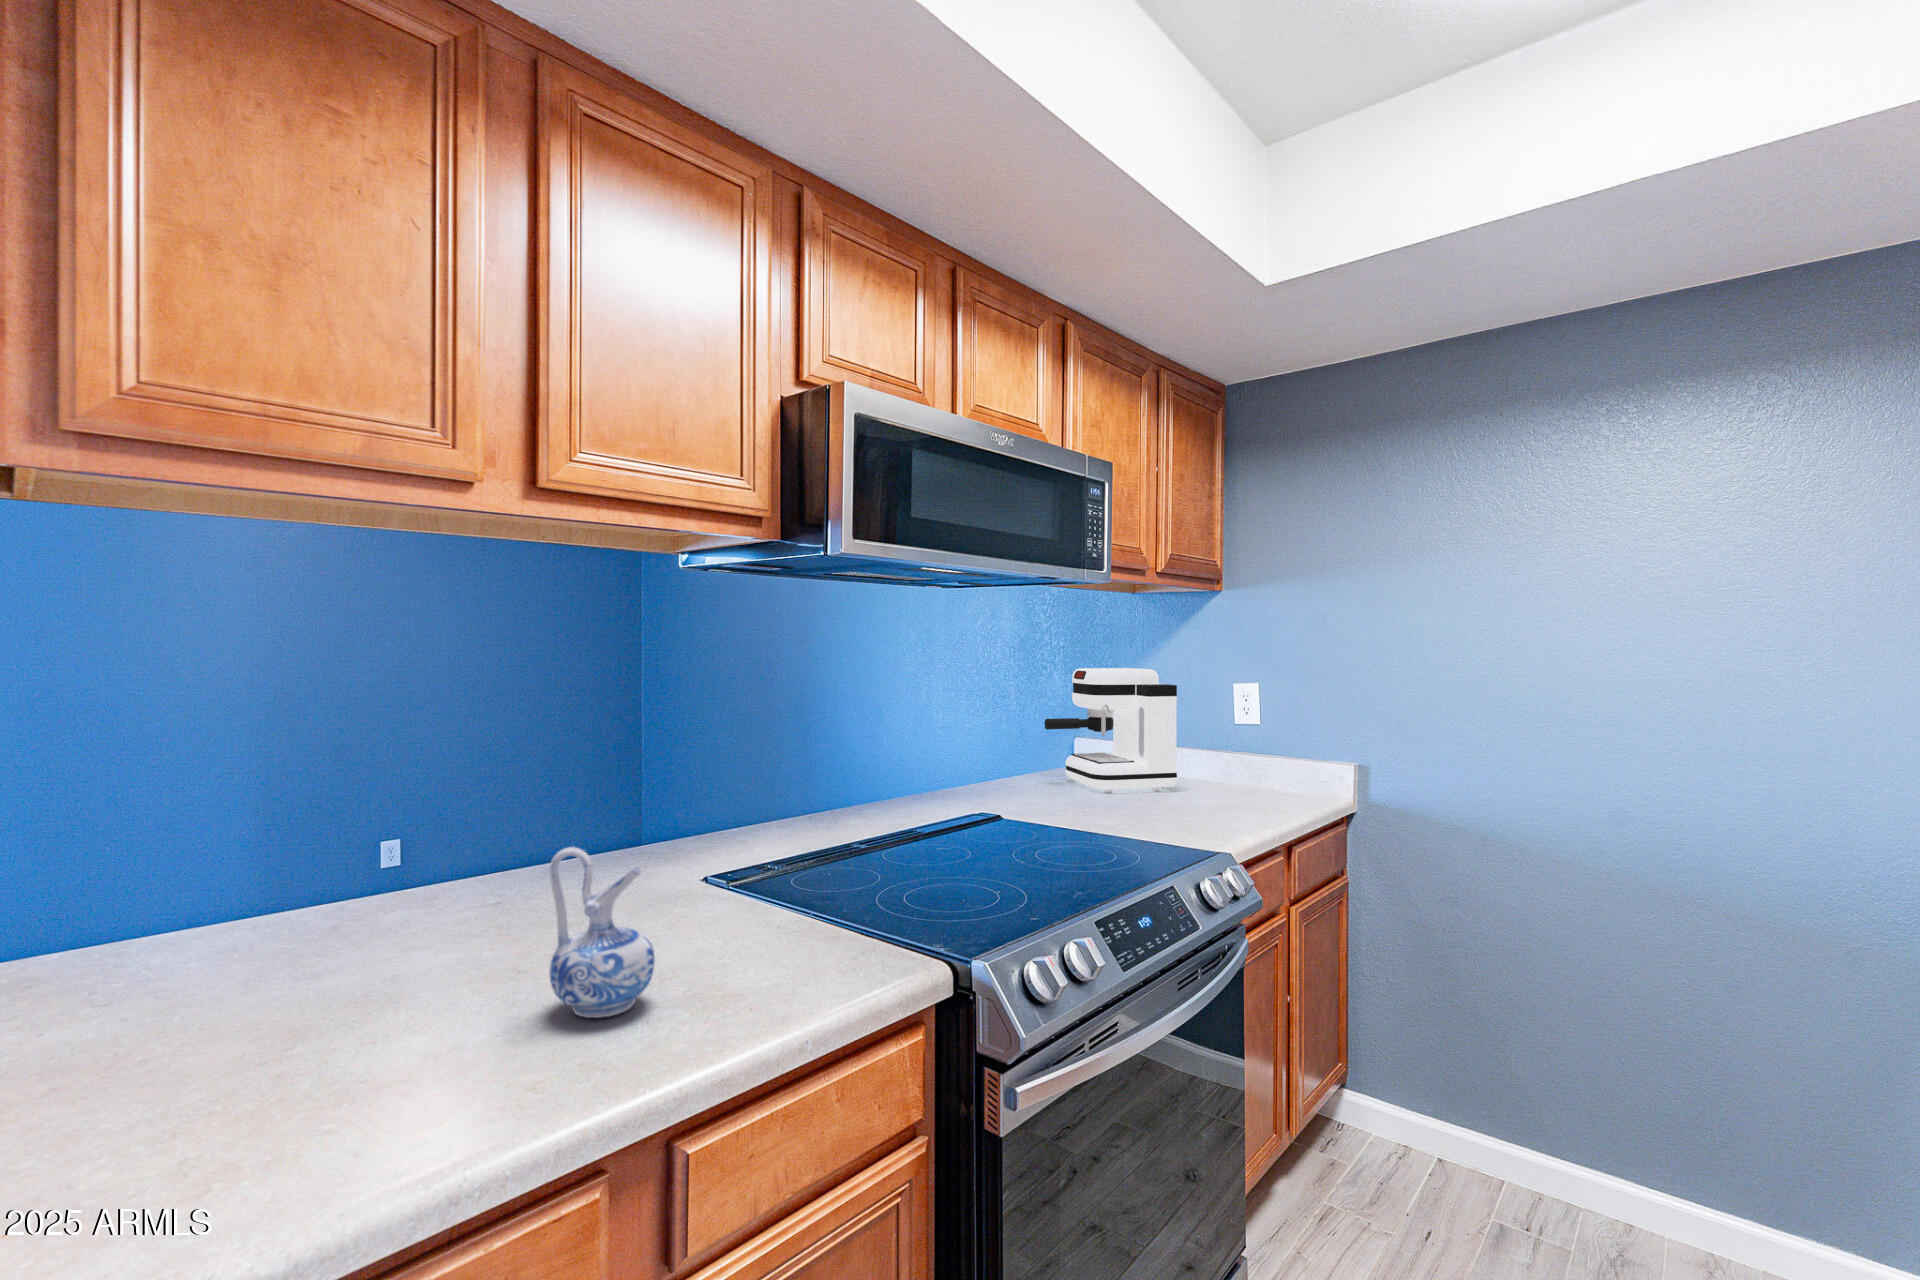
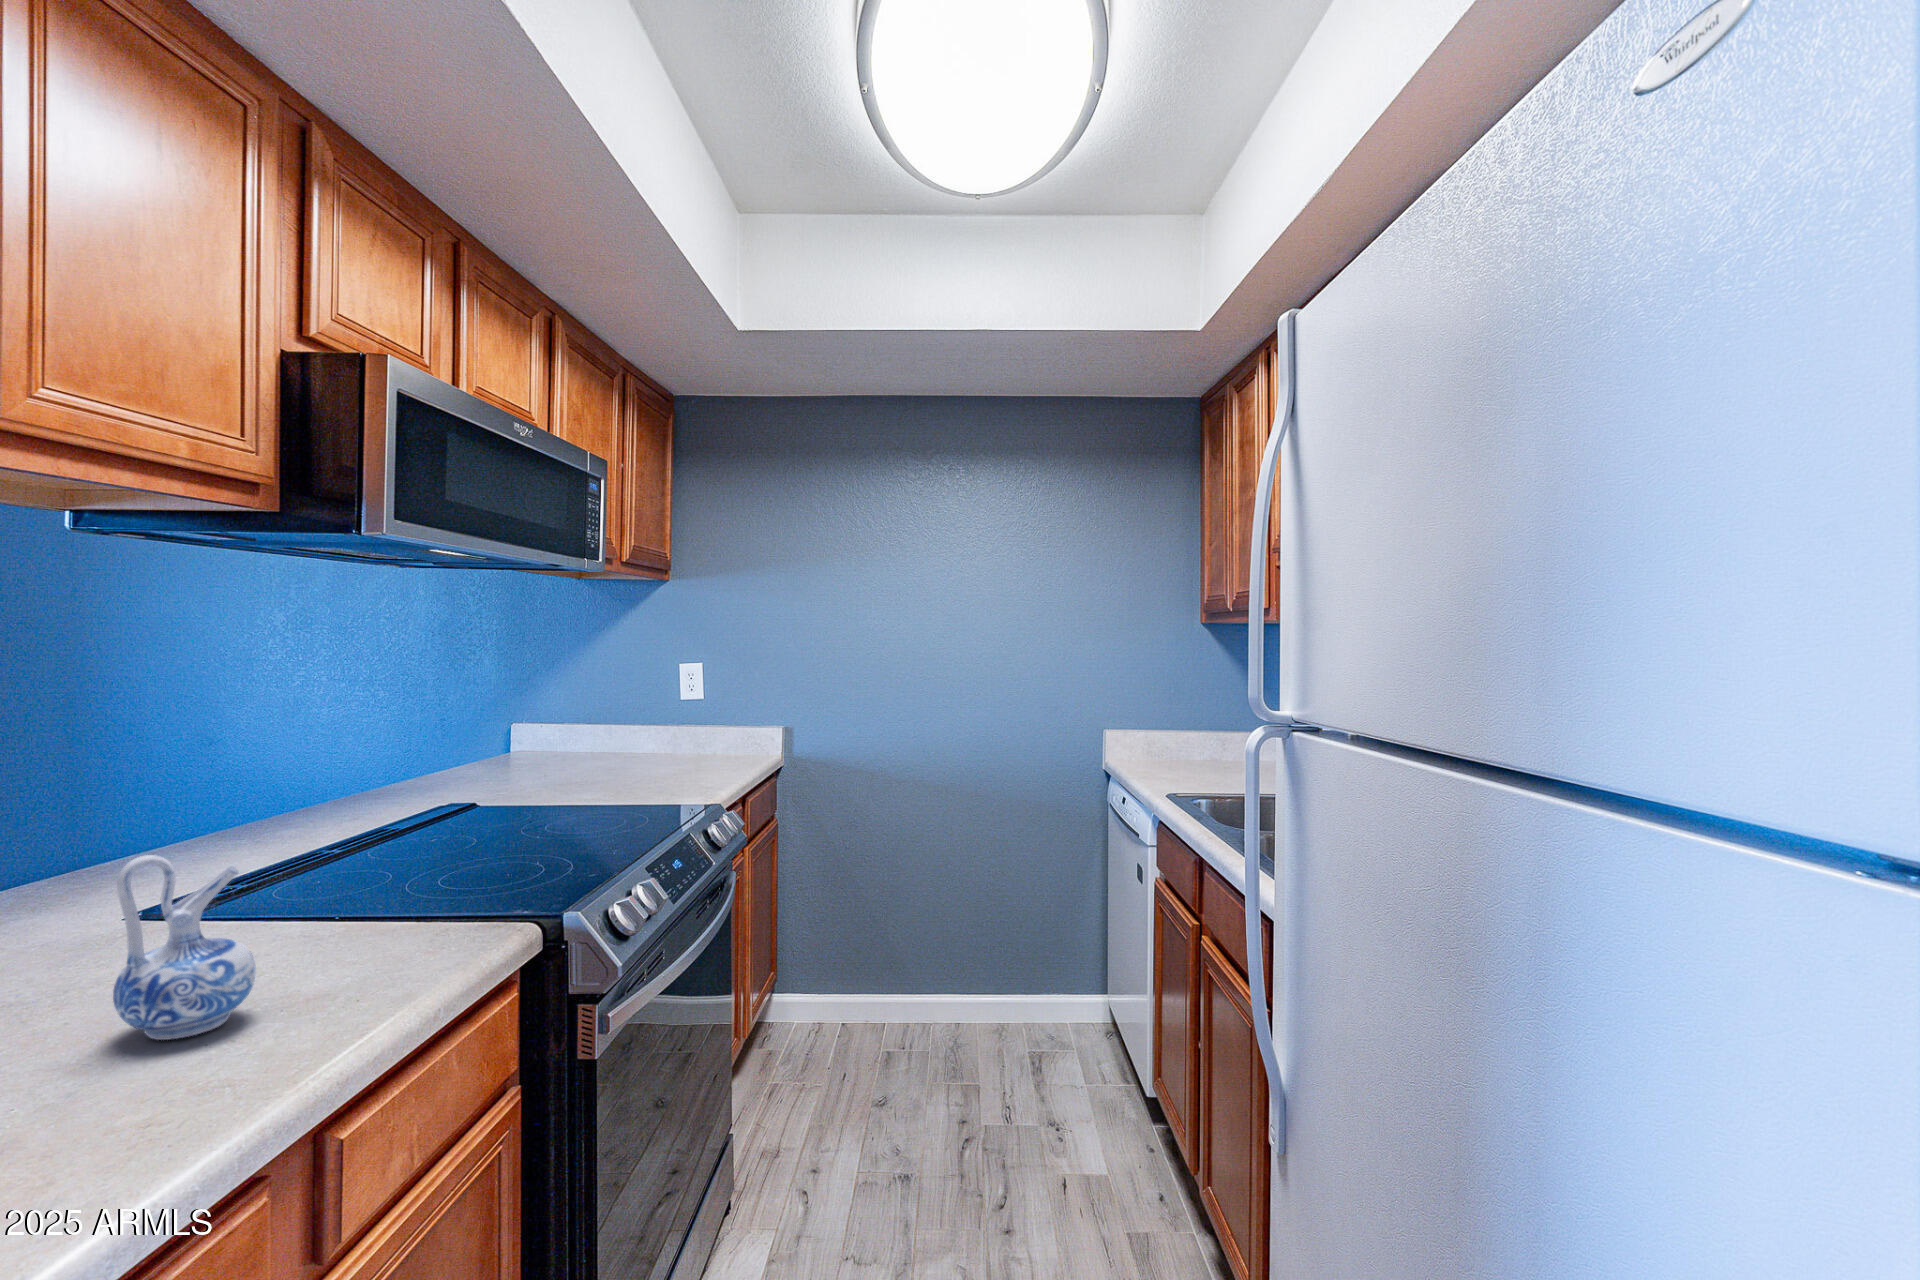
coffee maker: present [1044,668,1177,792] -> none [497,652,636,773]

